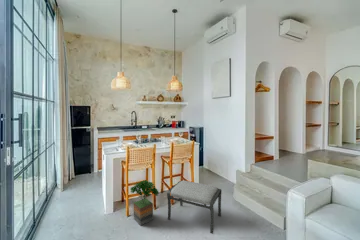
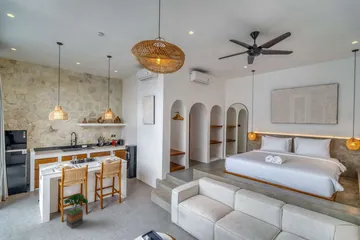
ottoman: present [167,181,222,234] -> none [95,191,137,226]

